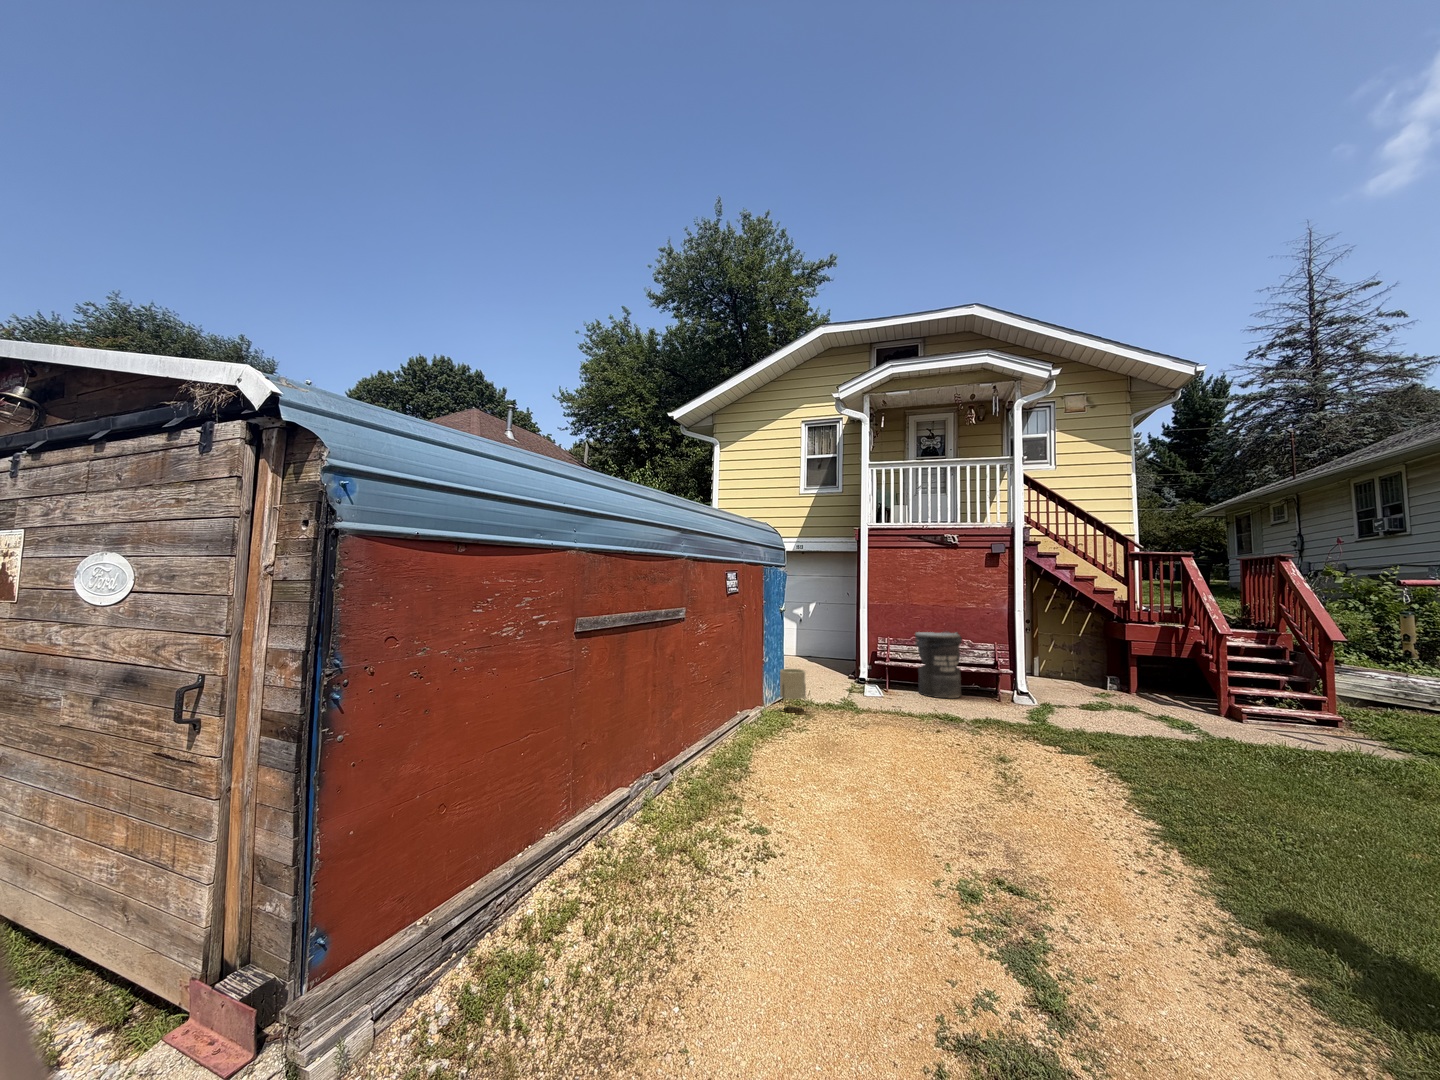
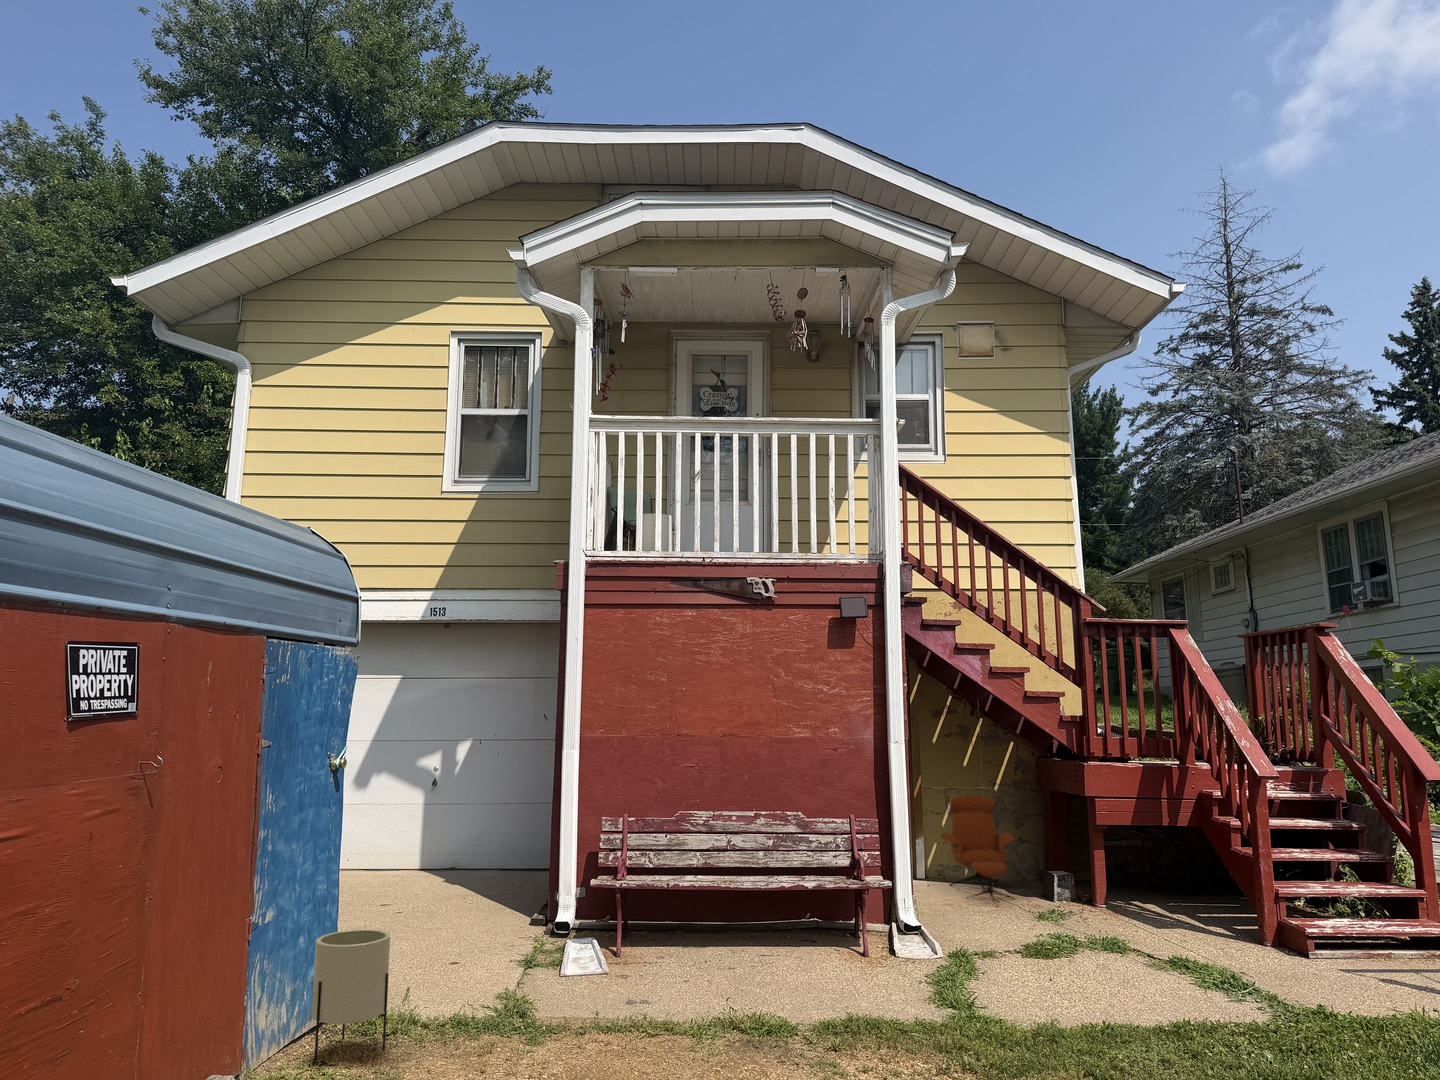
trash can: present [915,632,962,698] -> none [683,797,784,960]
lounge chair: none [1047,638,1089,689] -> present [941,796,1014,903]

